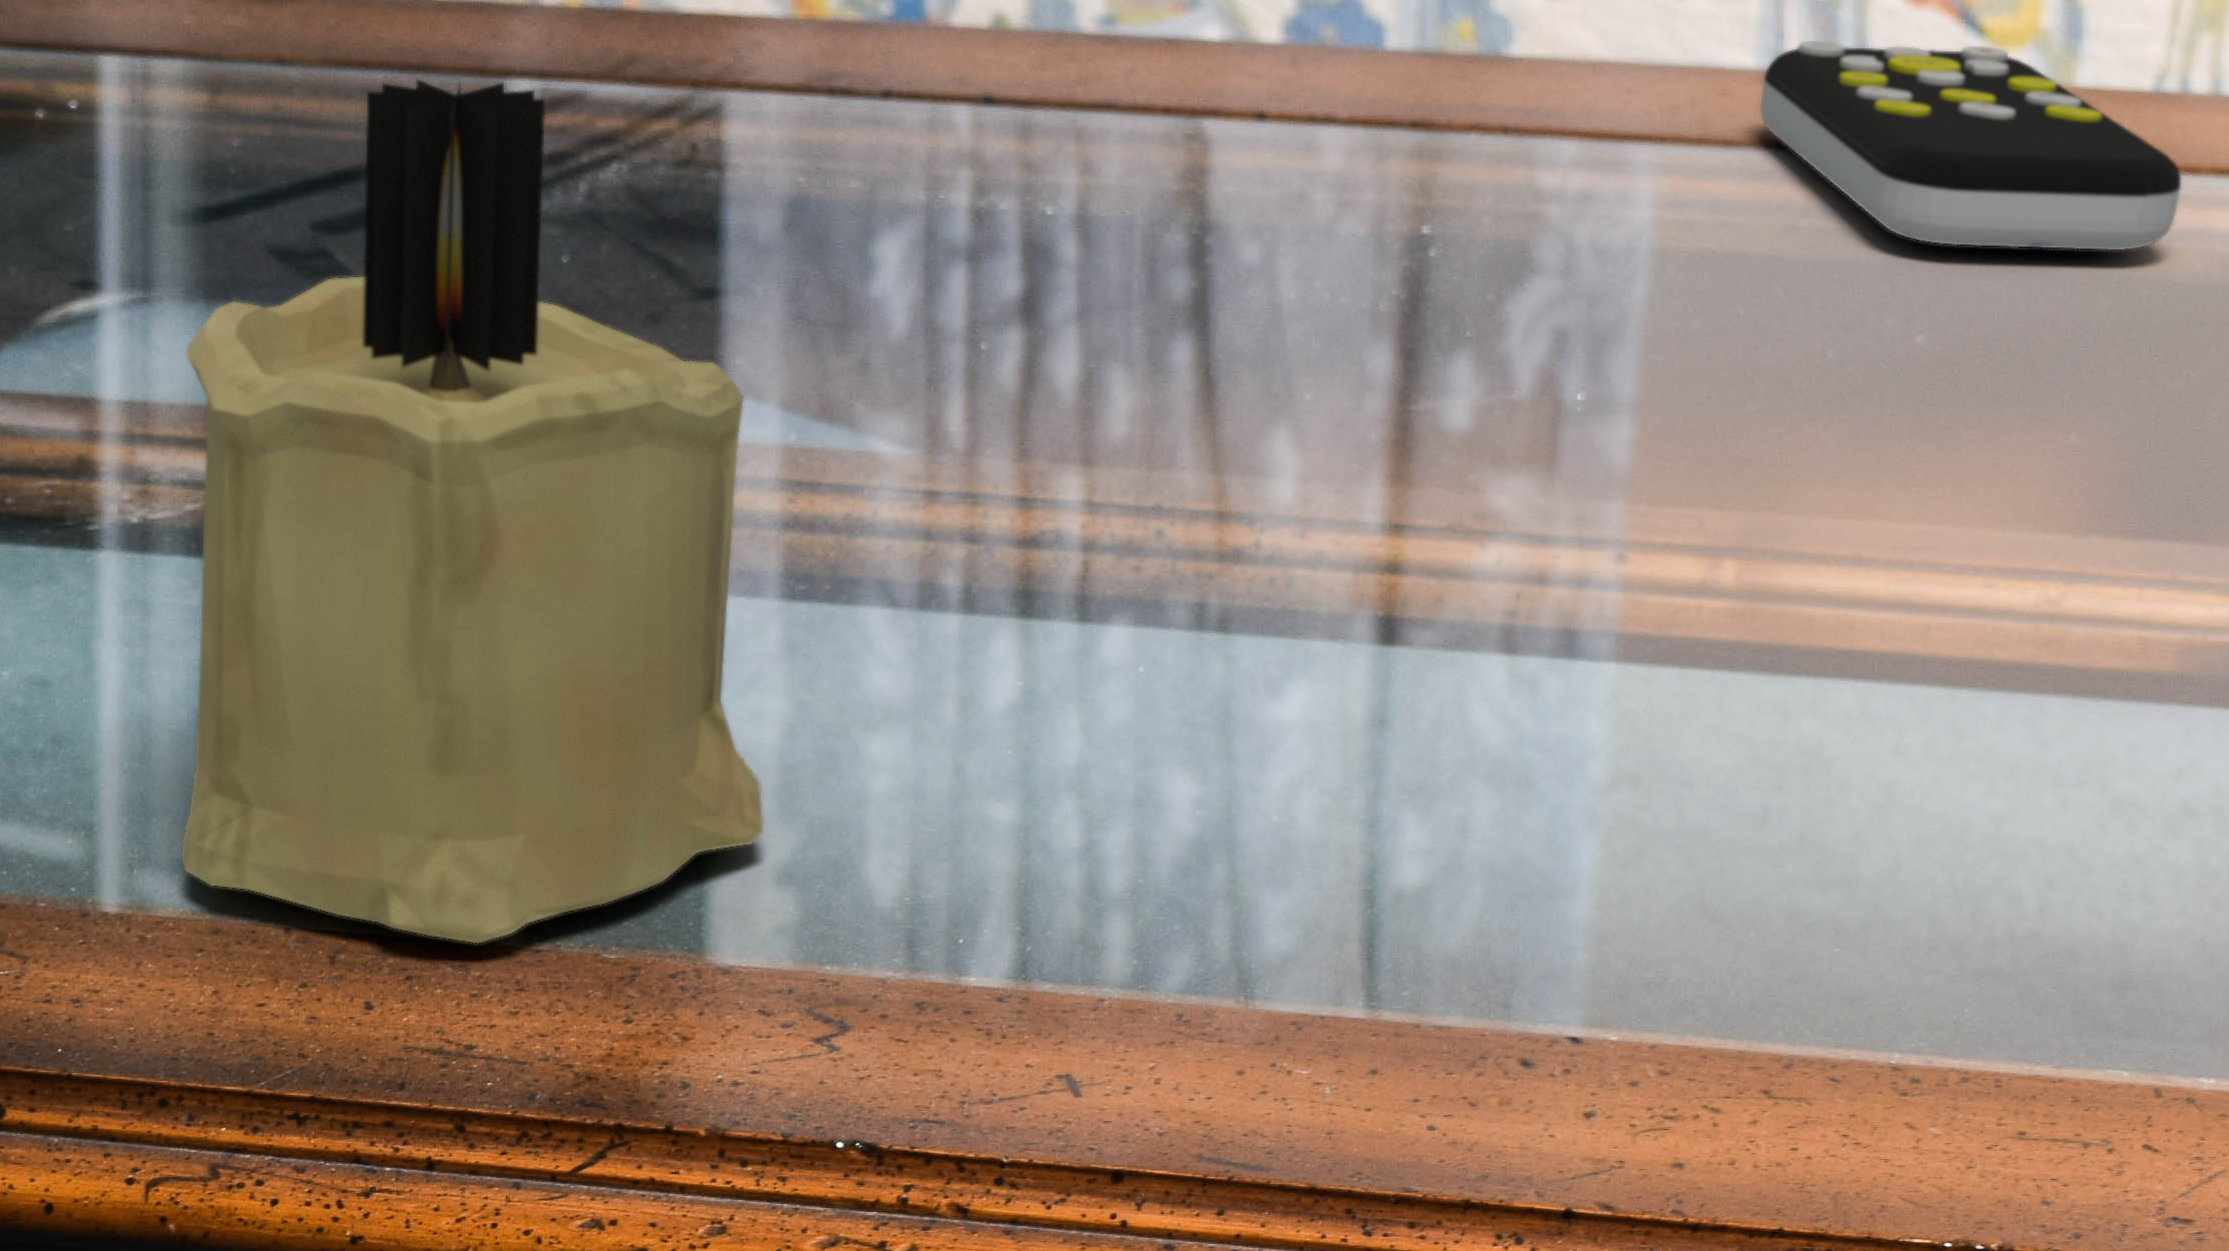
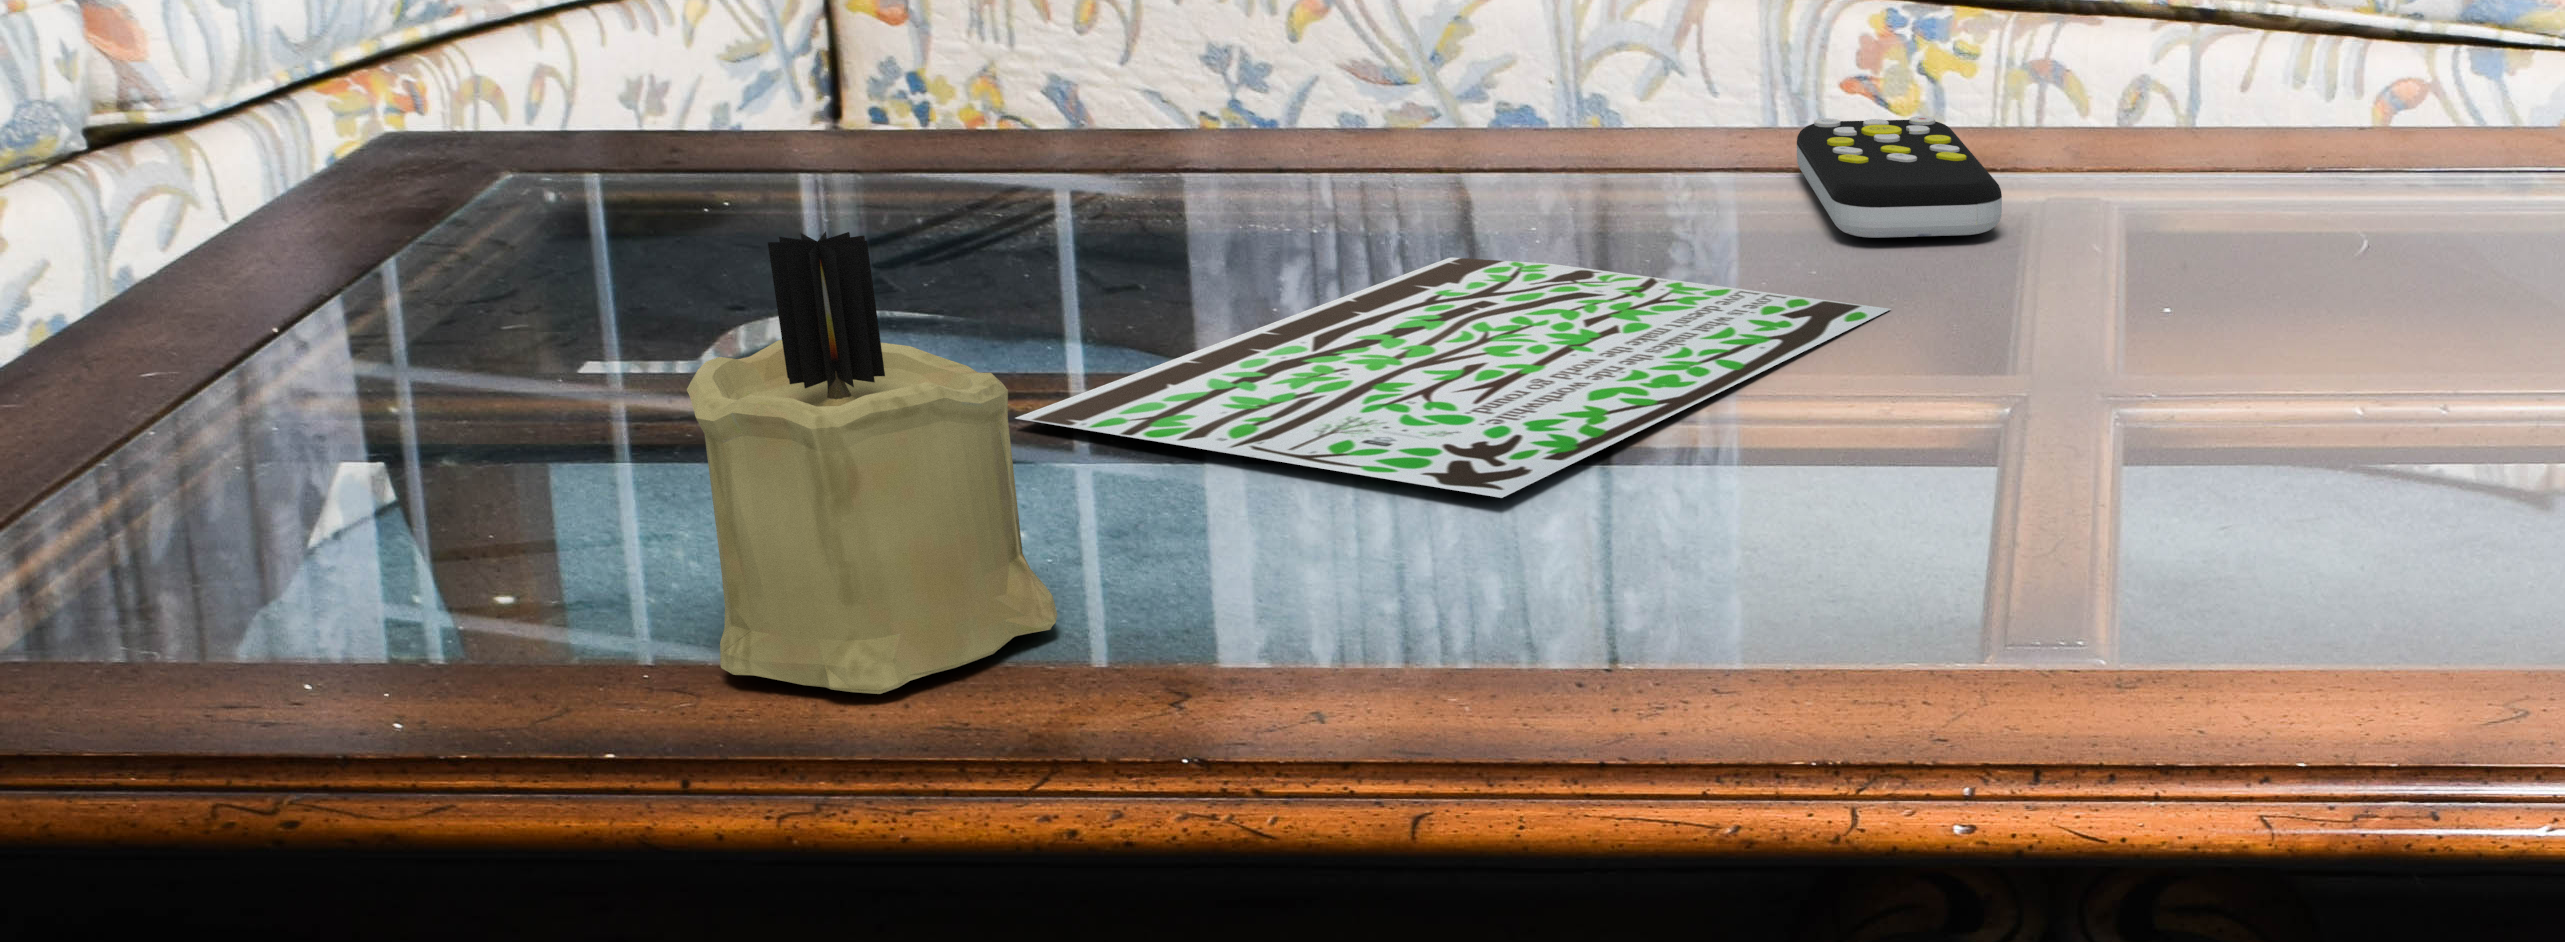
book: none [574,228,2033,658] -> present [1016,258,1890,498]

